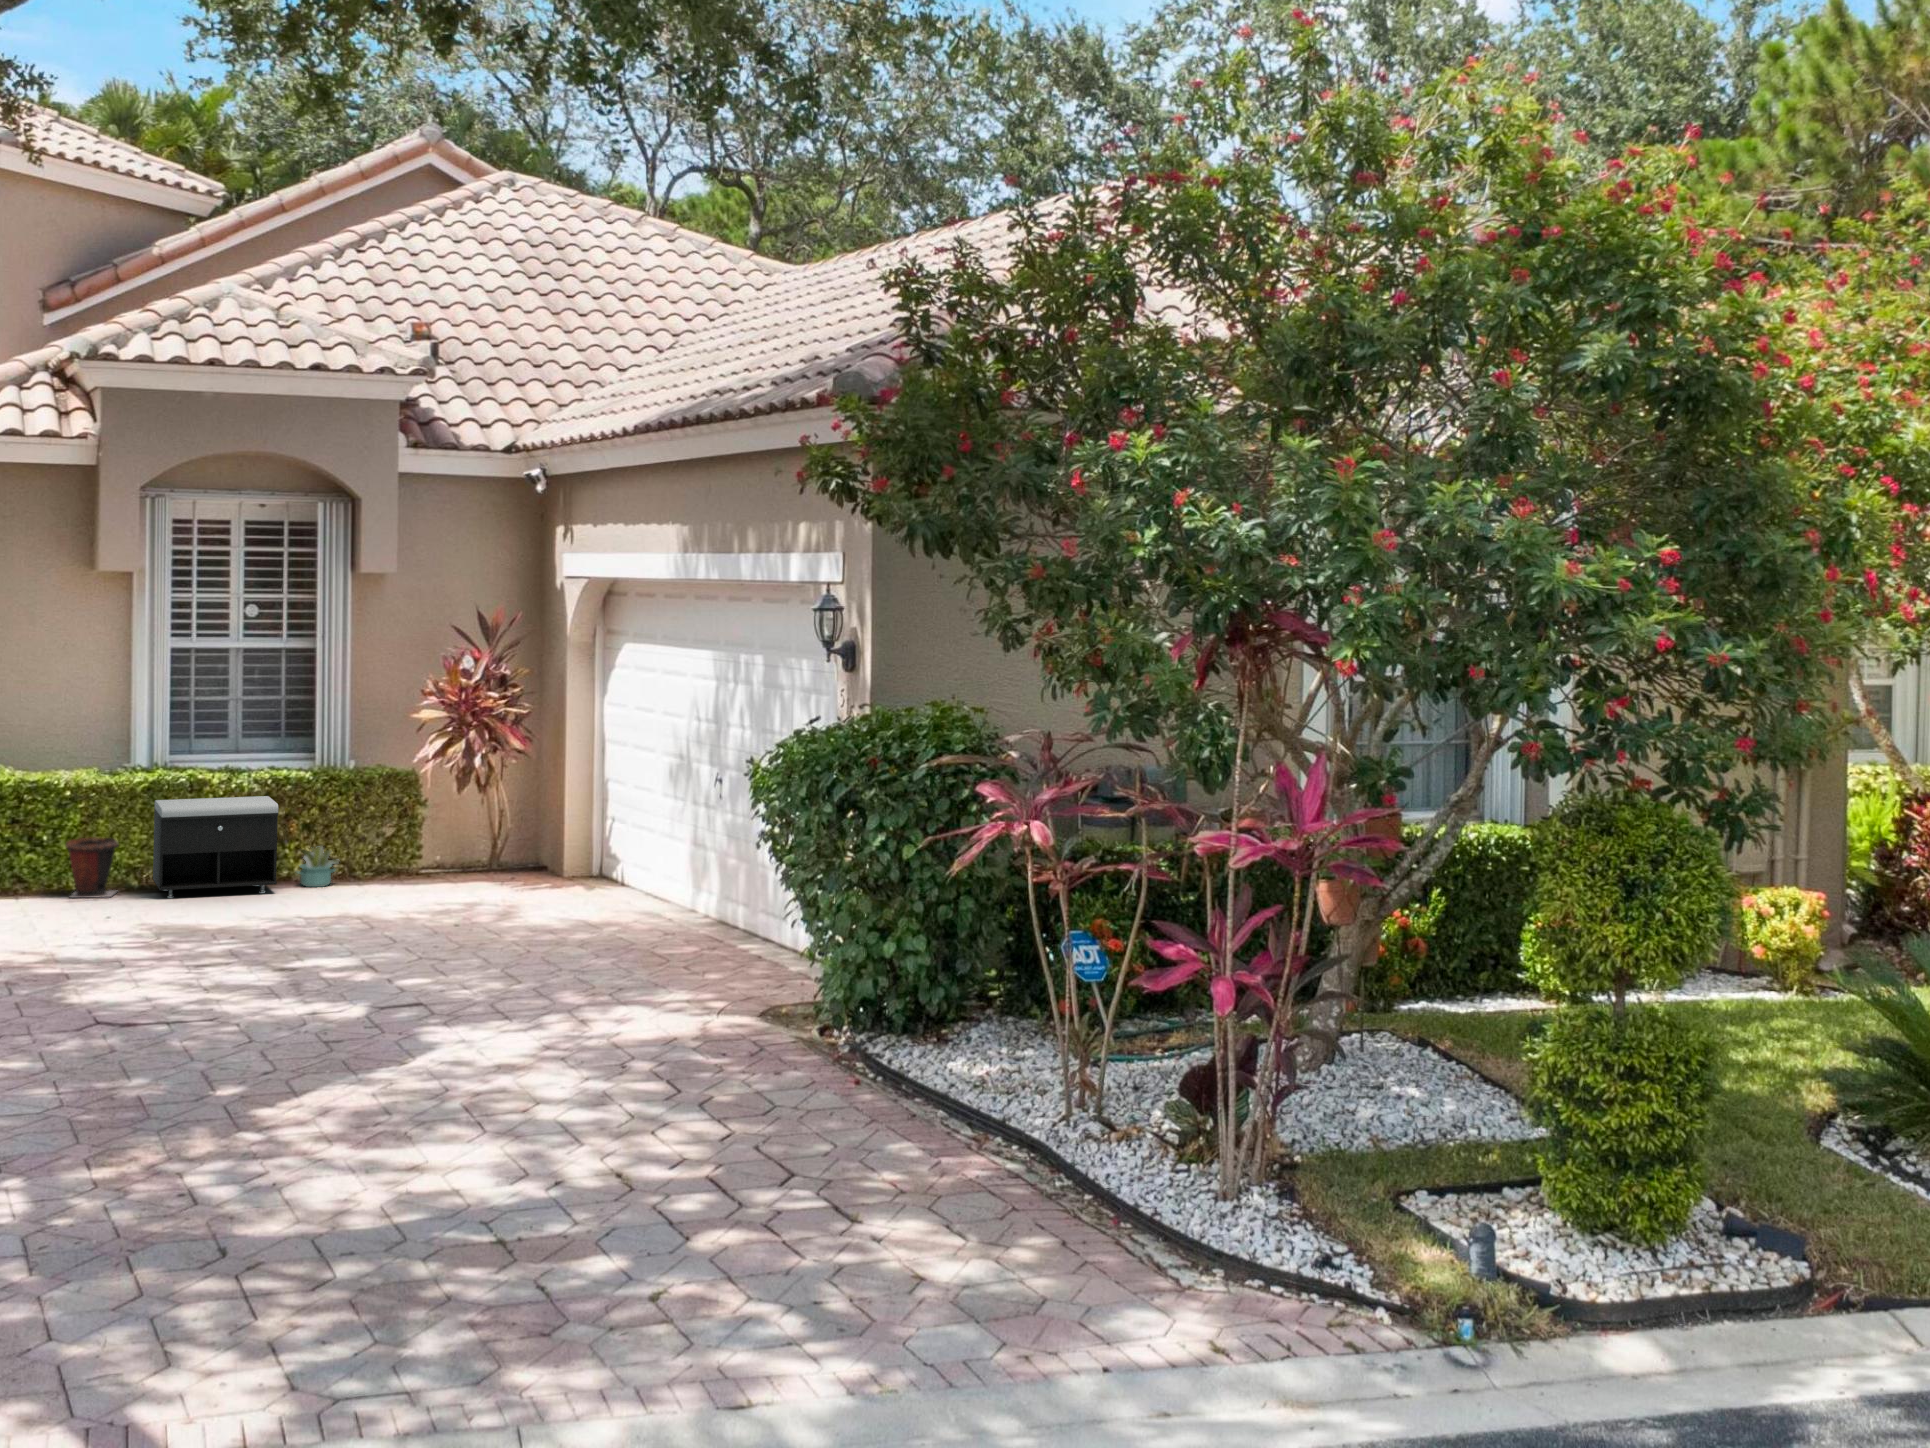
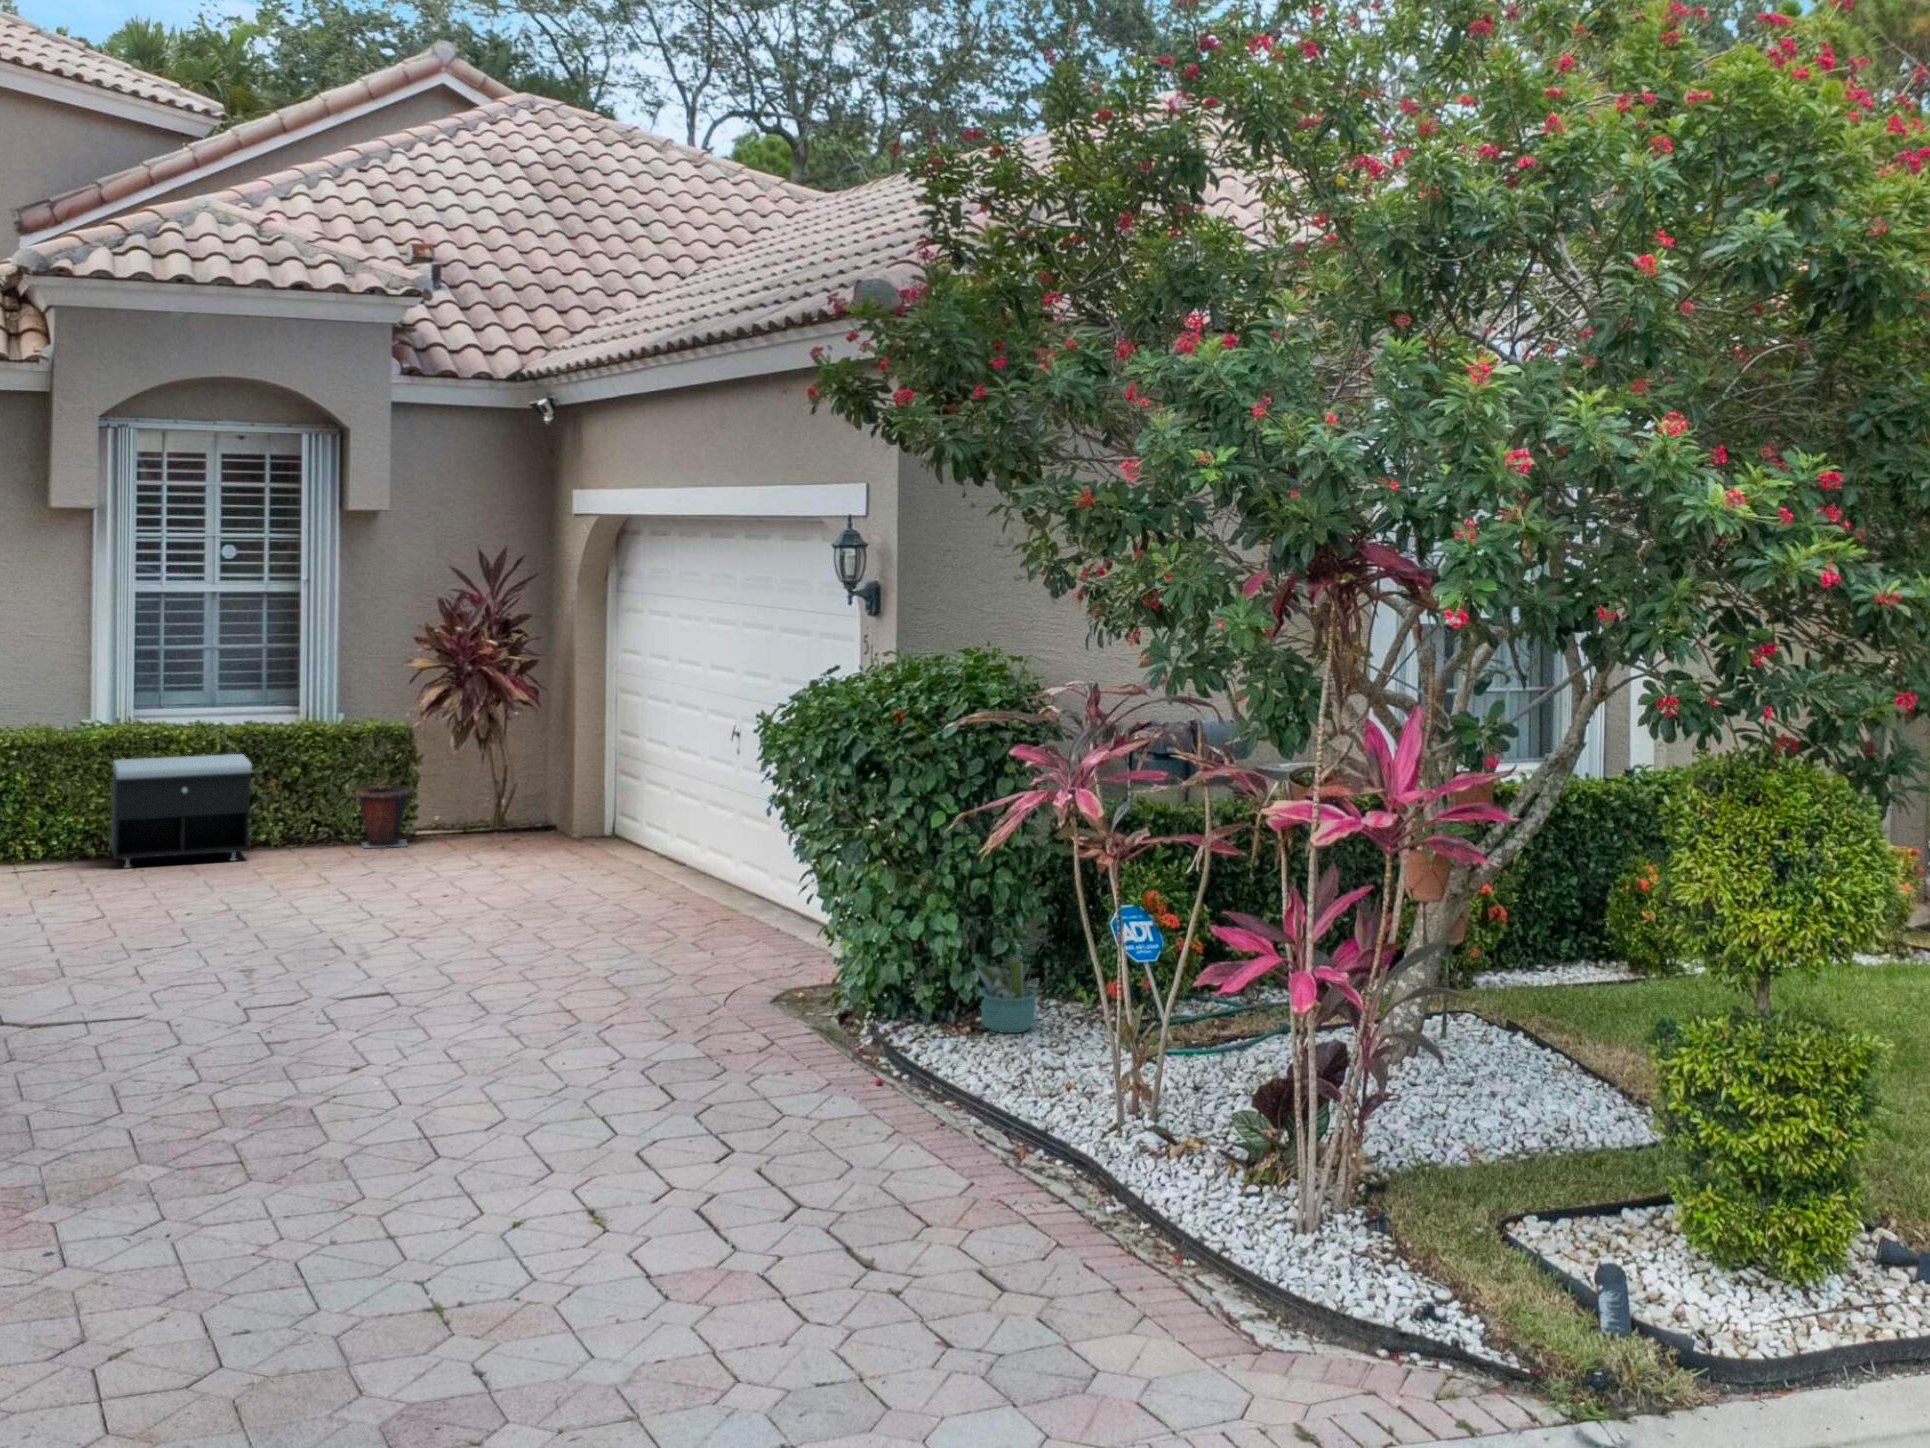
waste bin: present [66,838,119,898] -> present [356,785,412,848]
decorative plant: present [297,846,339,887] -> present [976,958,1039,1033]

